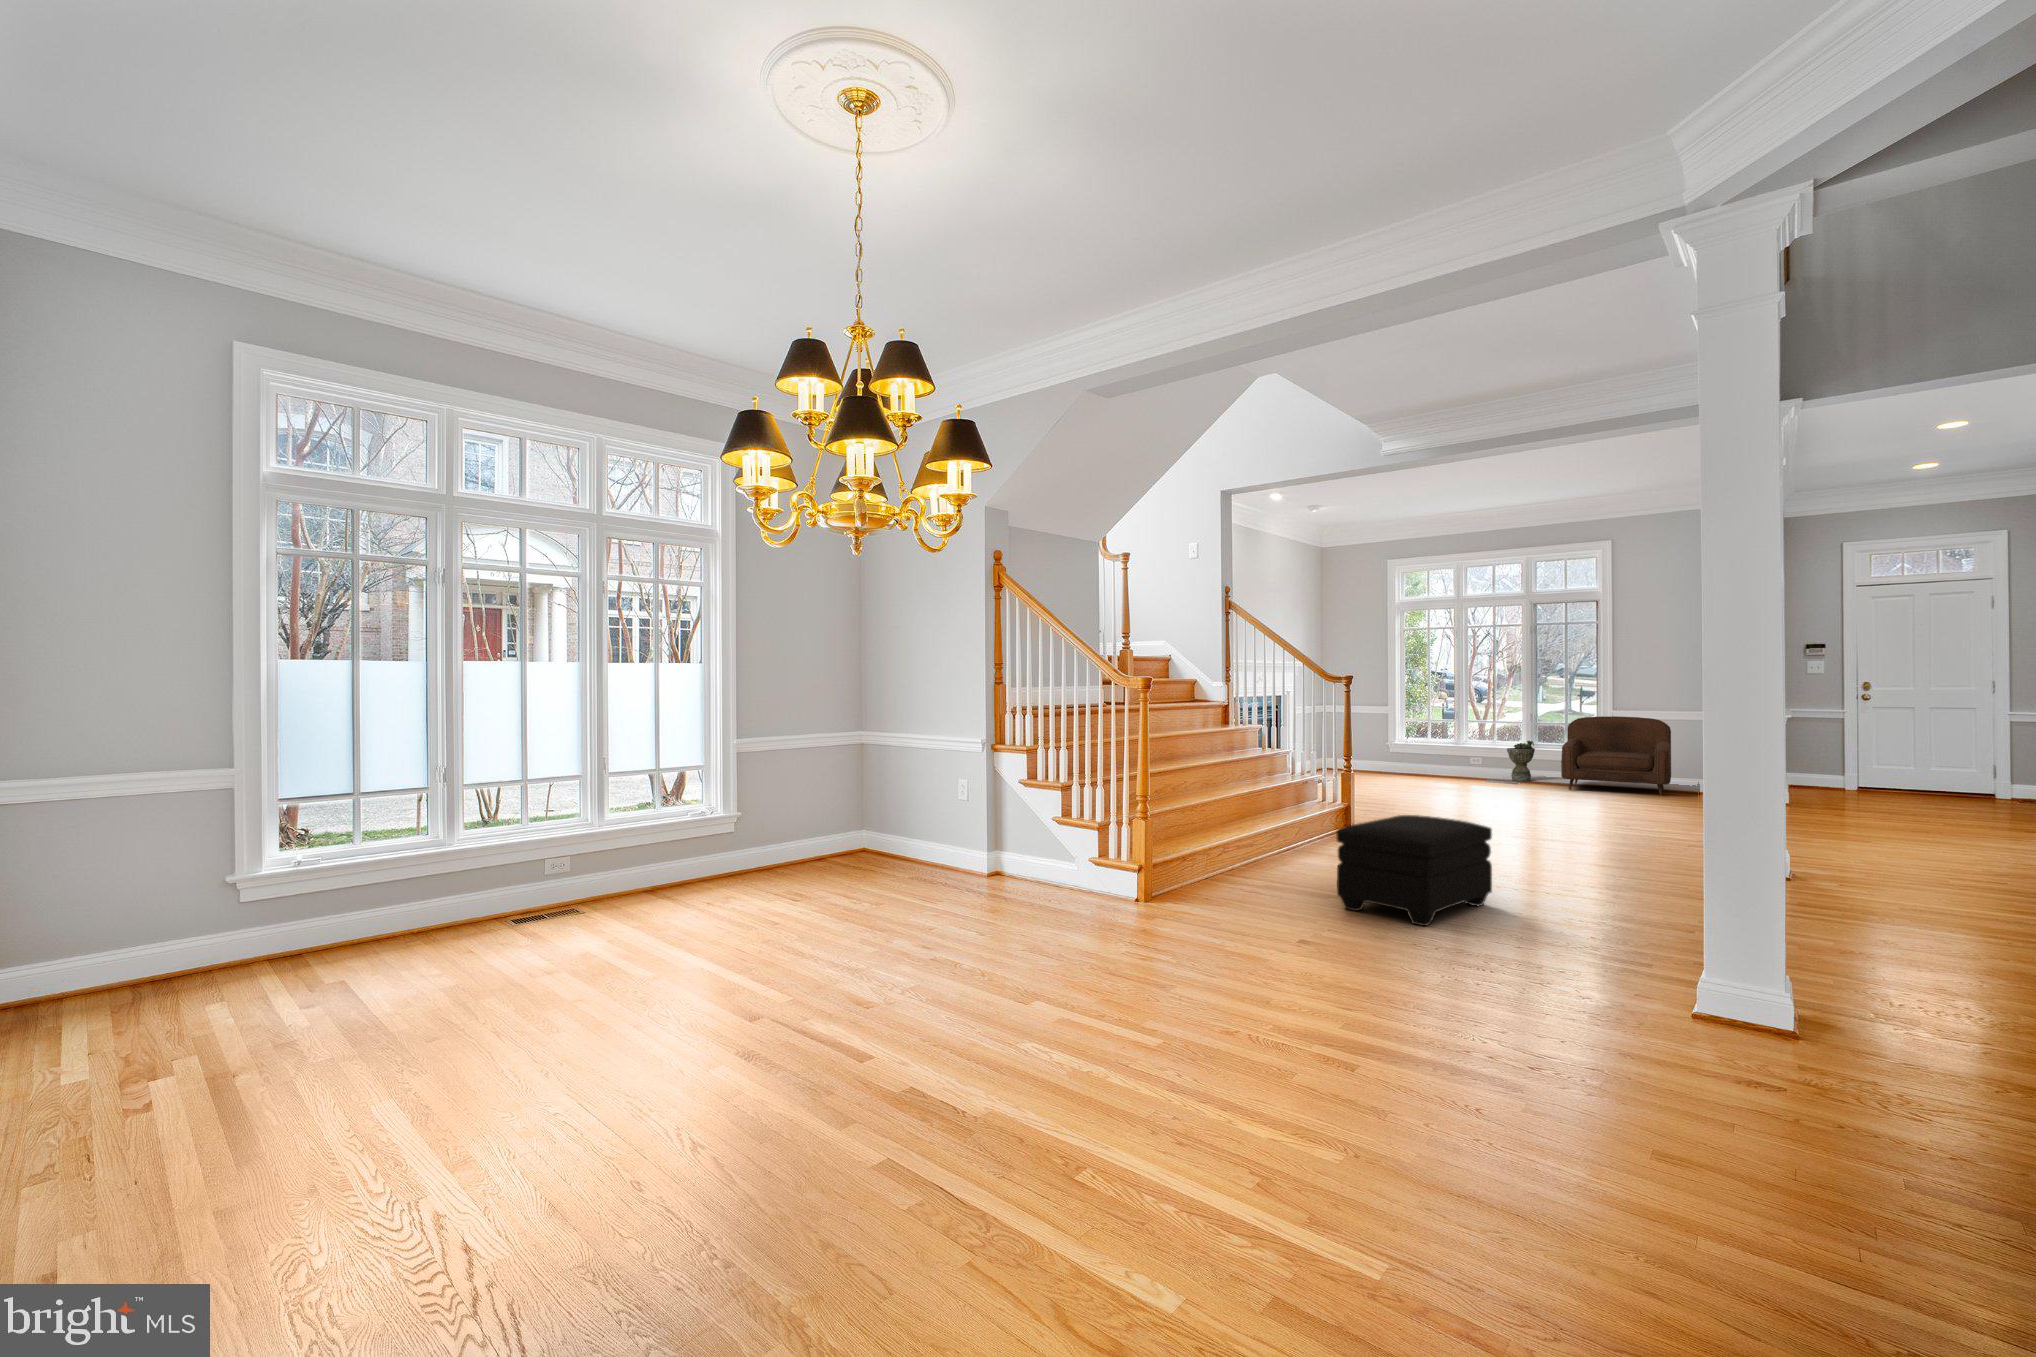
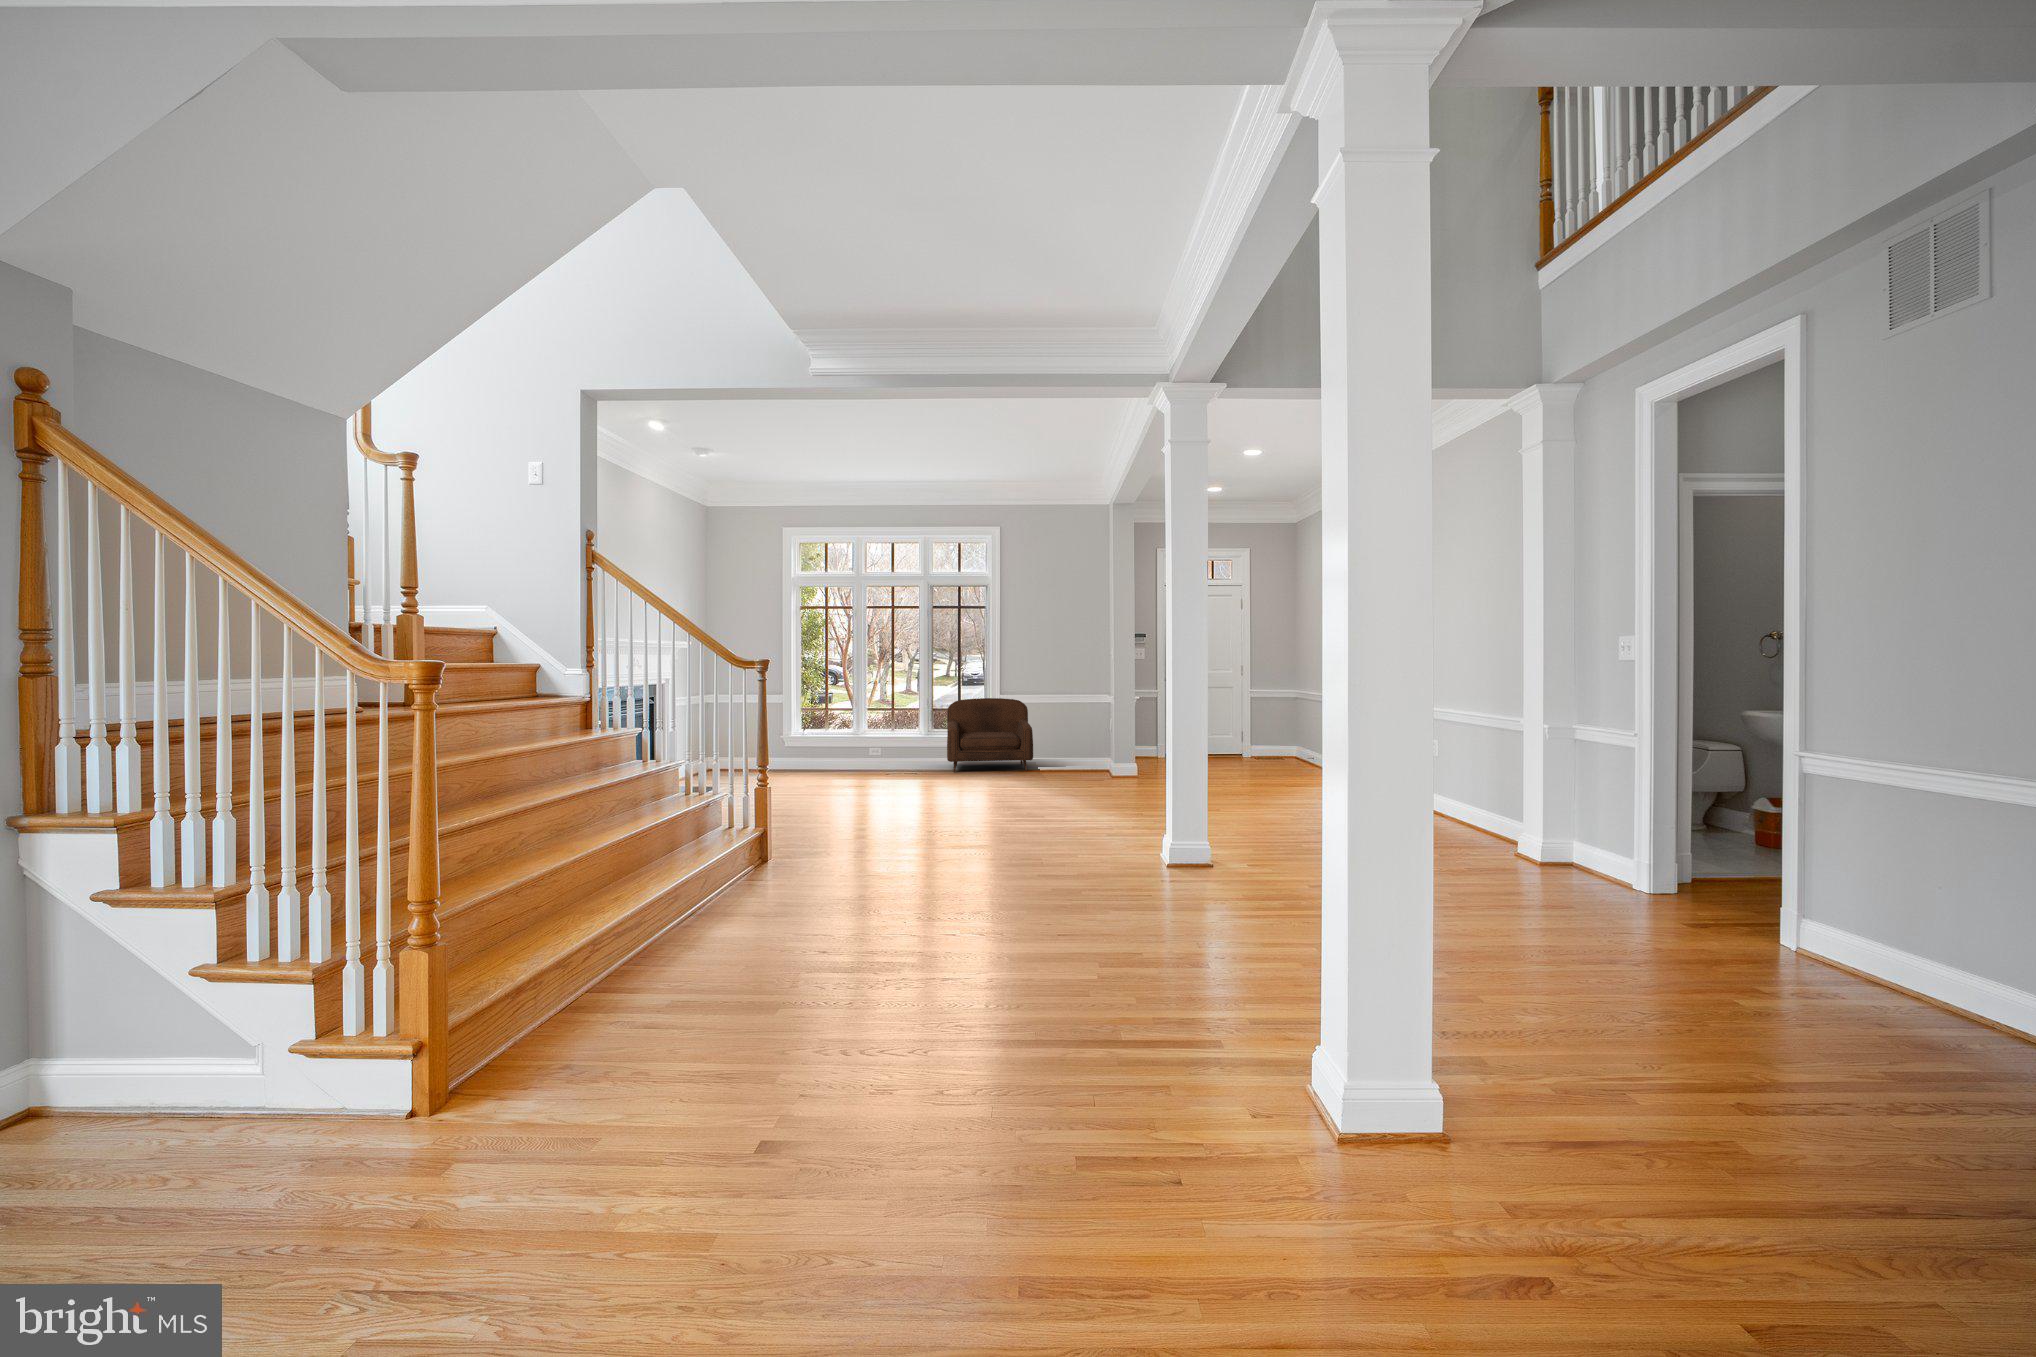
planter: present [1507,741,1535,781] -> none [894,725,919,766]
ottoman: present [1336,815,1492,926] -> none [798,852,987,1033]

